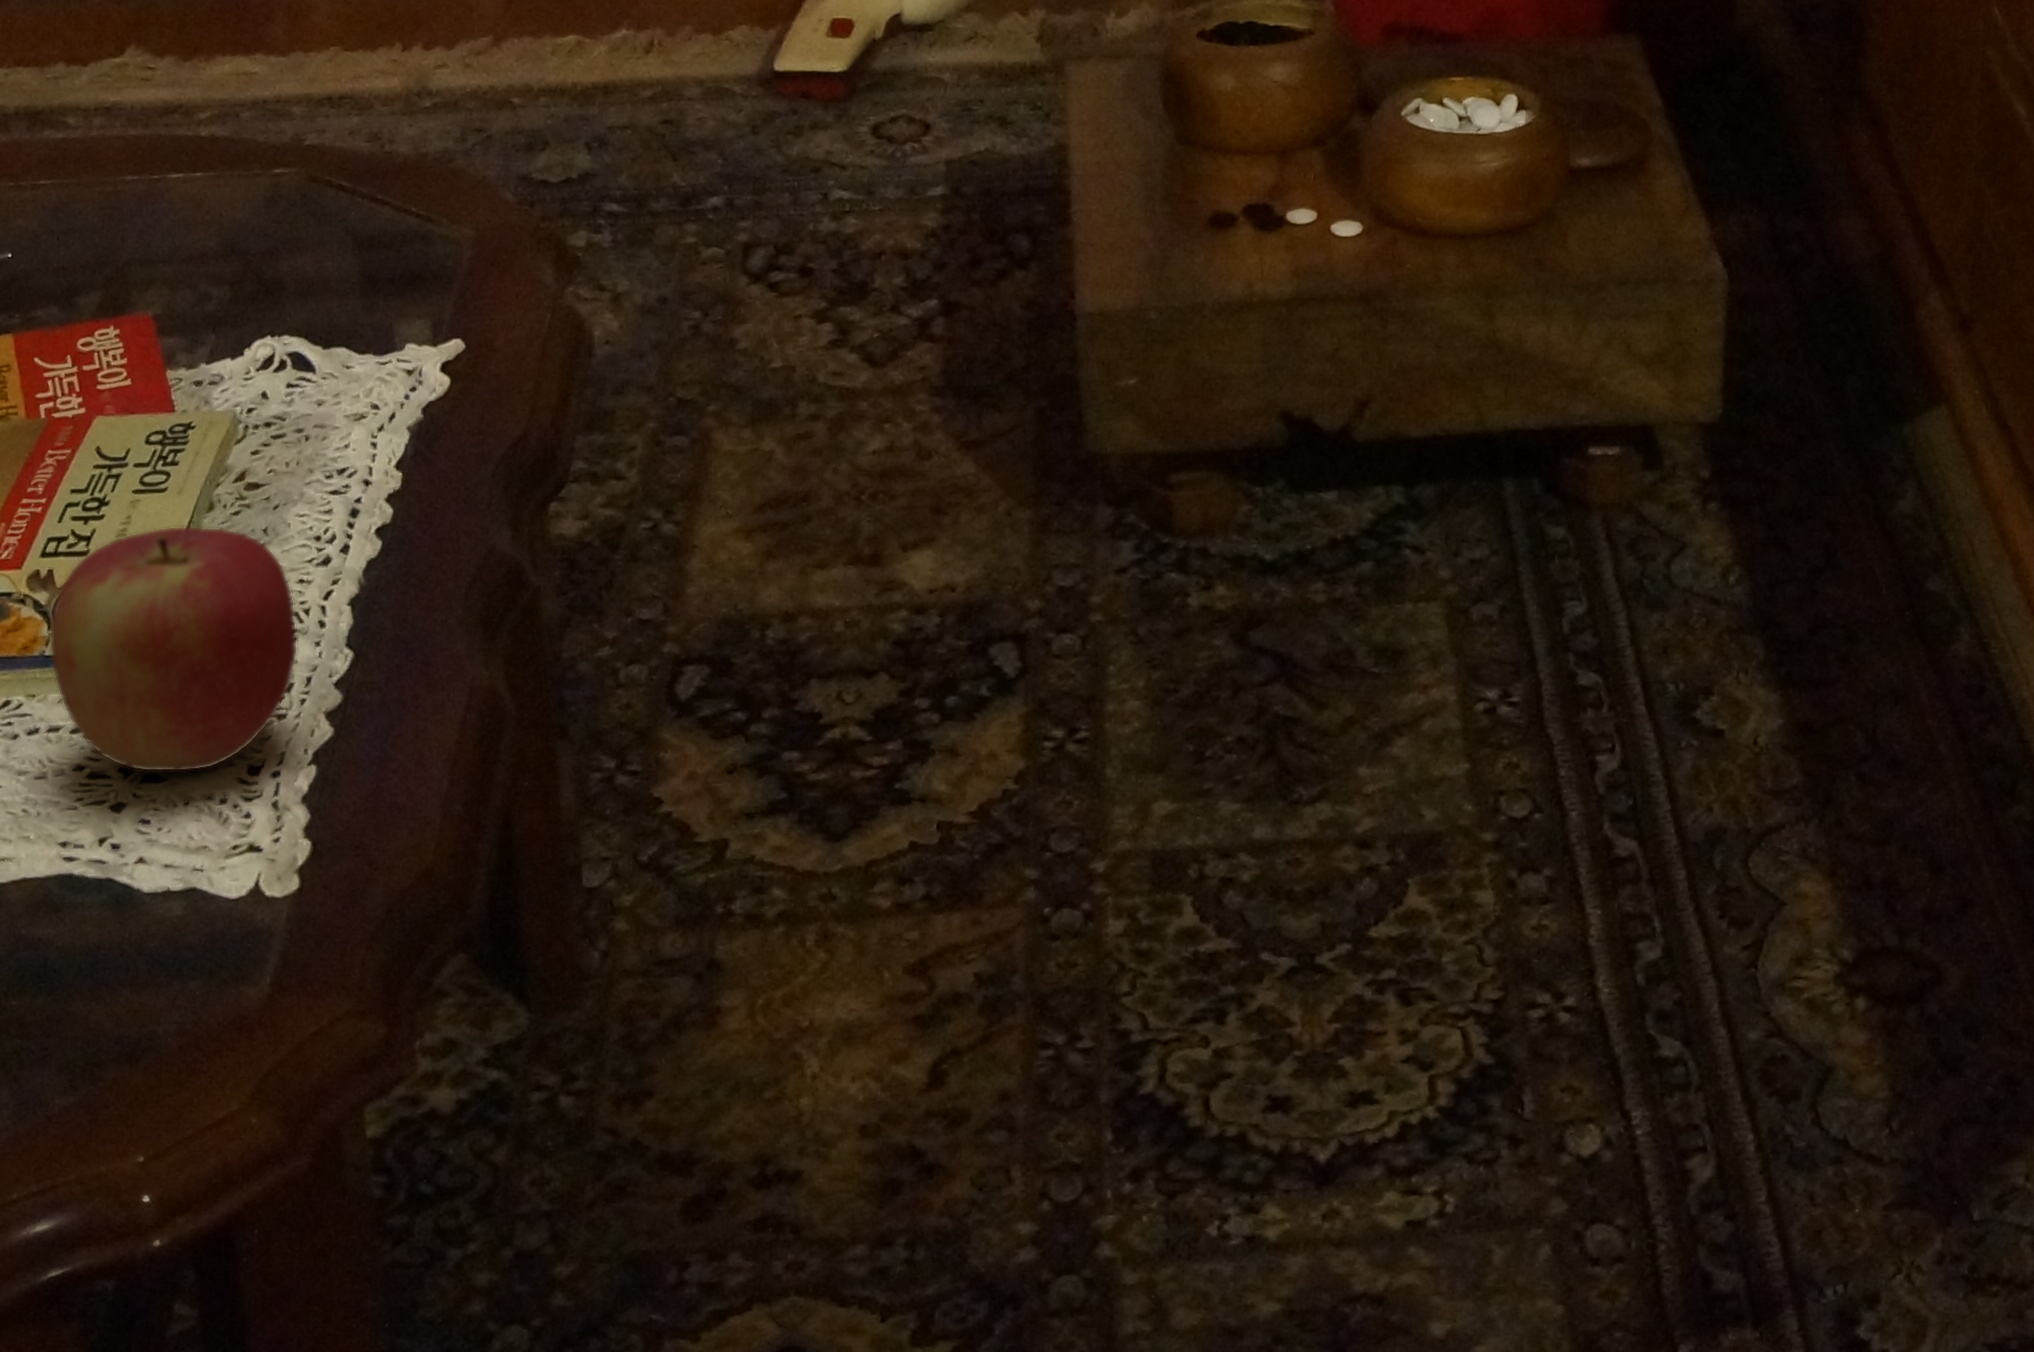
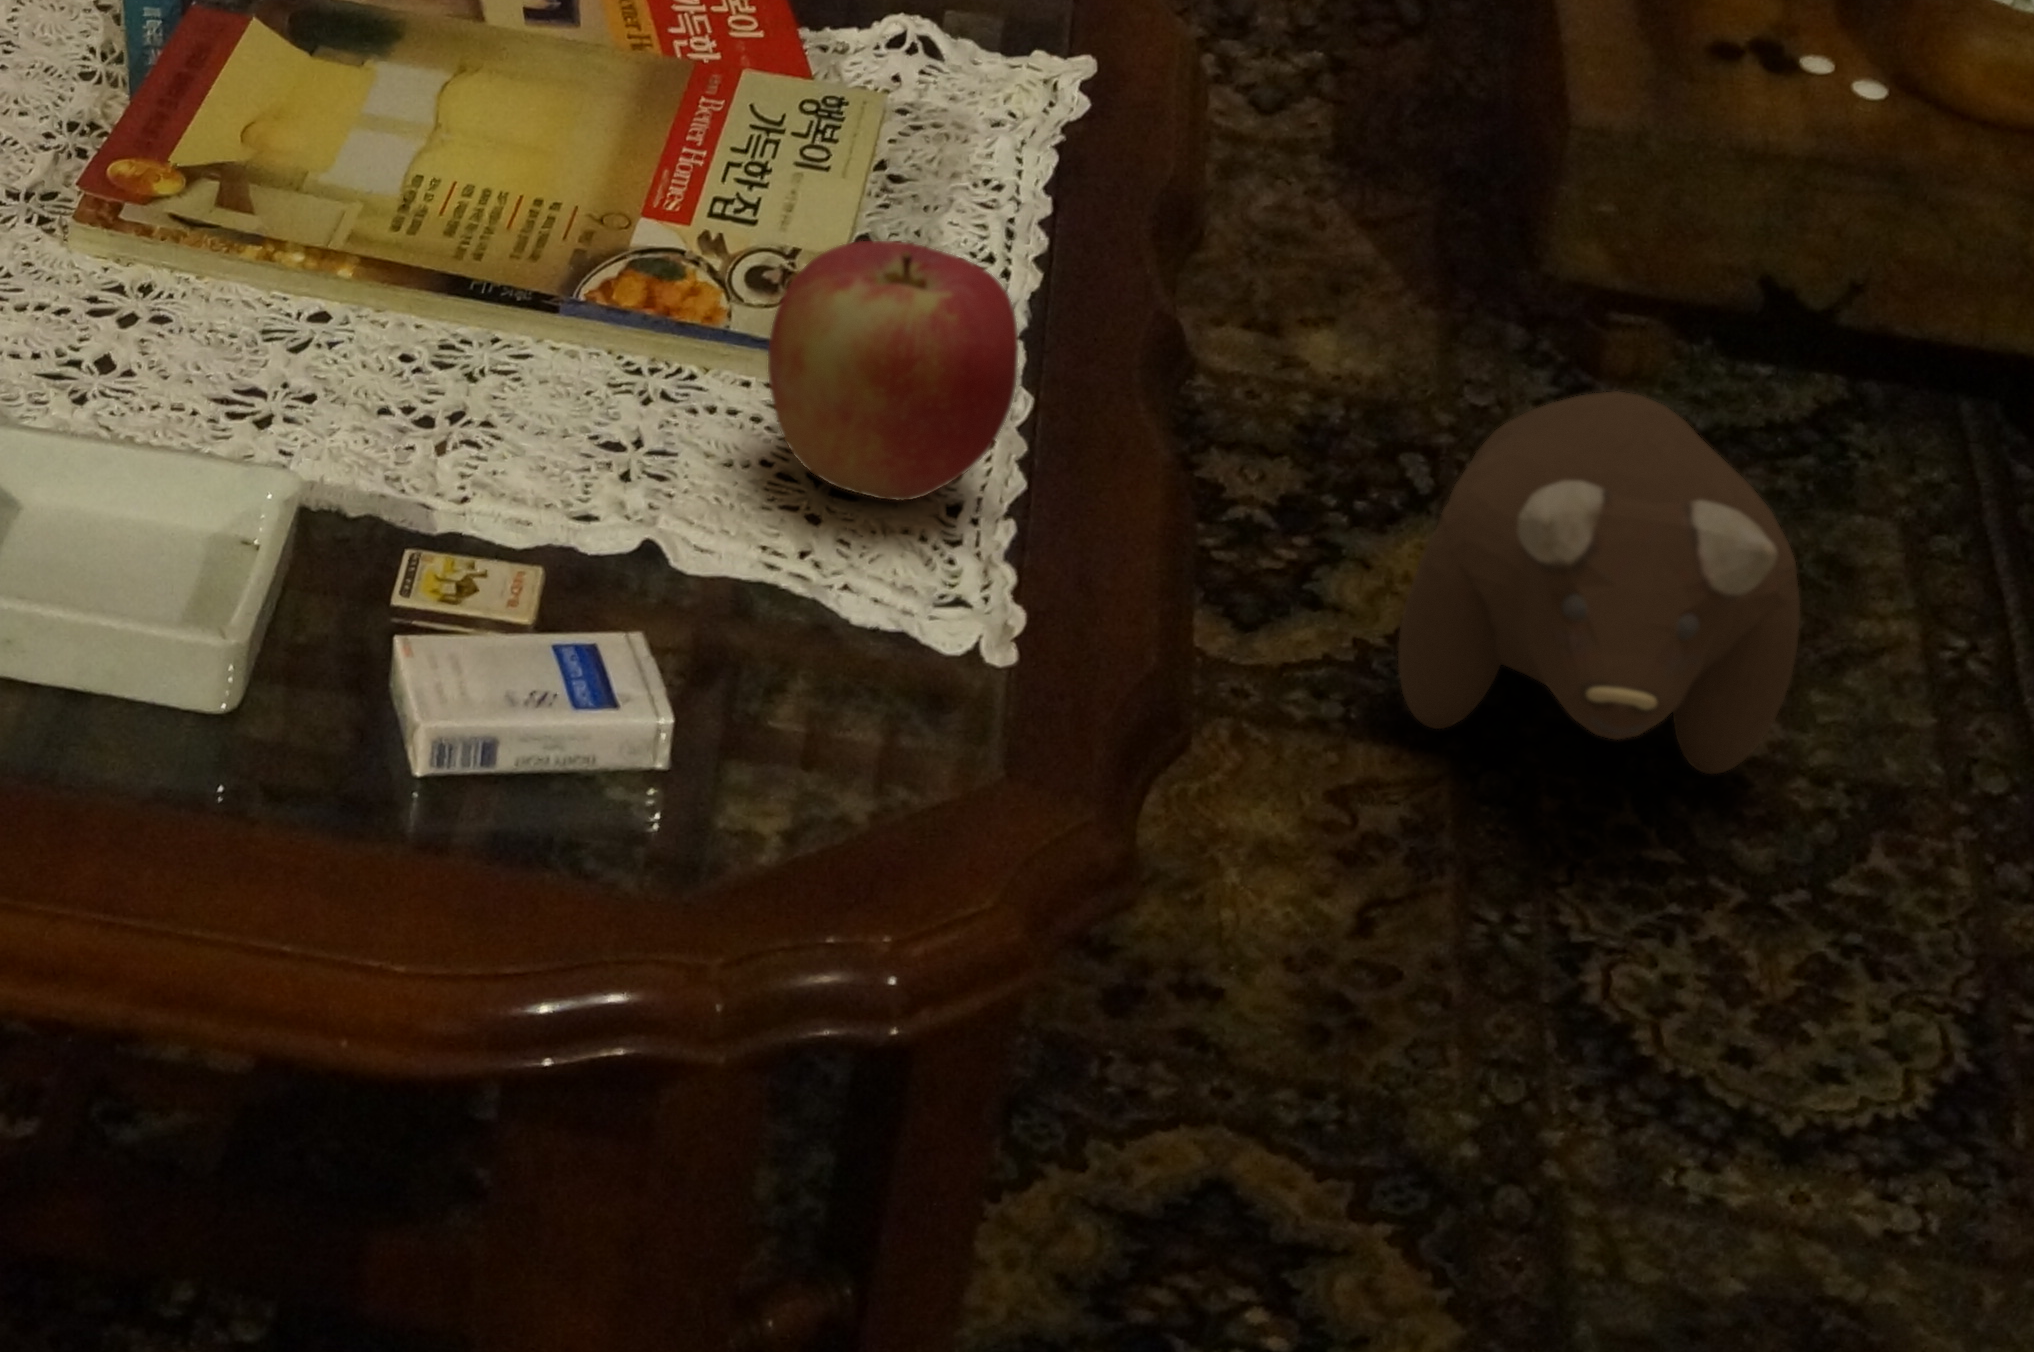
plush toy: none [949,536,1303,890] -> present [1398,391,1800,774]

